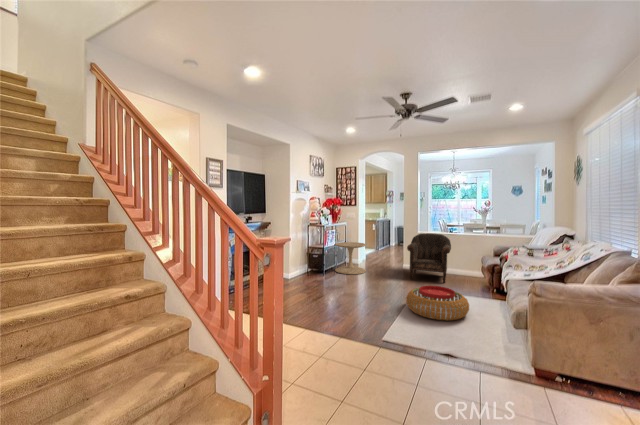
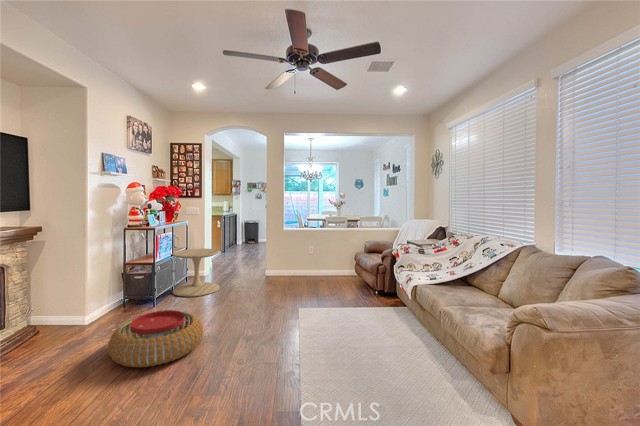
armchair: present [407,233,451,283] -> none [276,232,325,292]
pouf: present [406,286,469,320] -> present [108,310,203,368]

